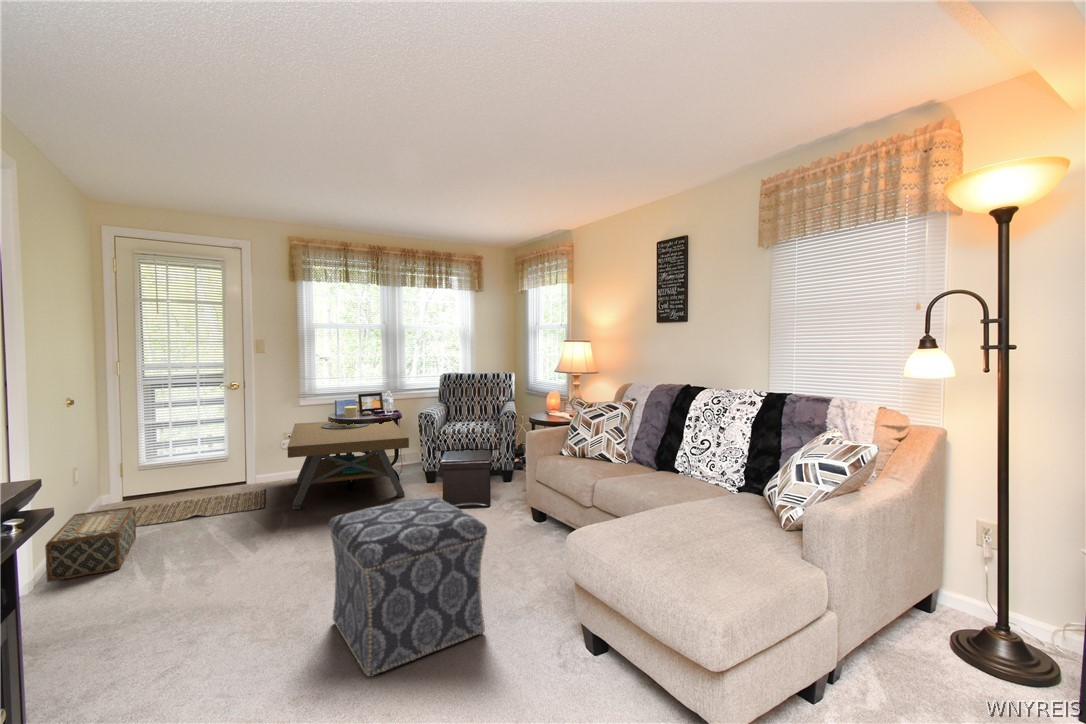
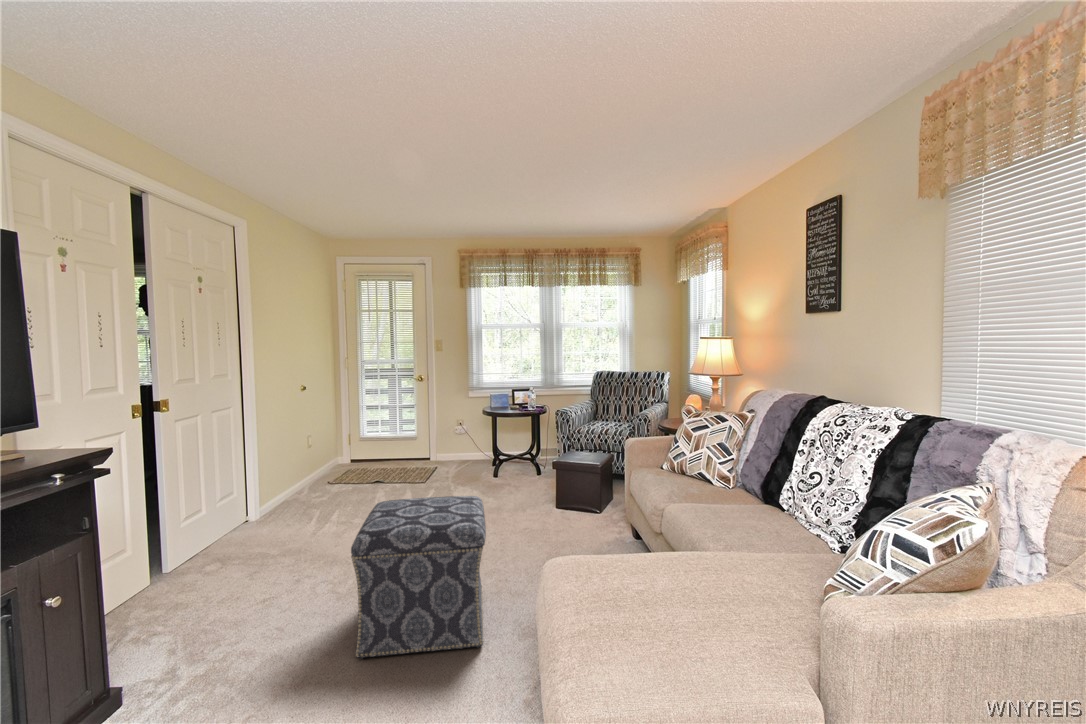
coffee table: present [287,406,409,510] -> none [429,399,544,489]
woven basket: present [45,507,136,582] -> none [255,469,326,517]

